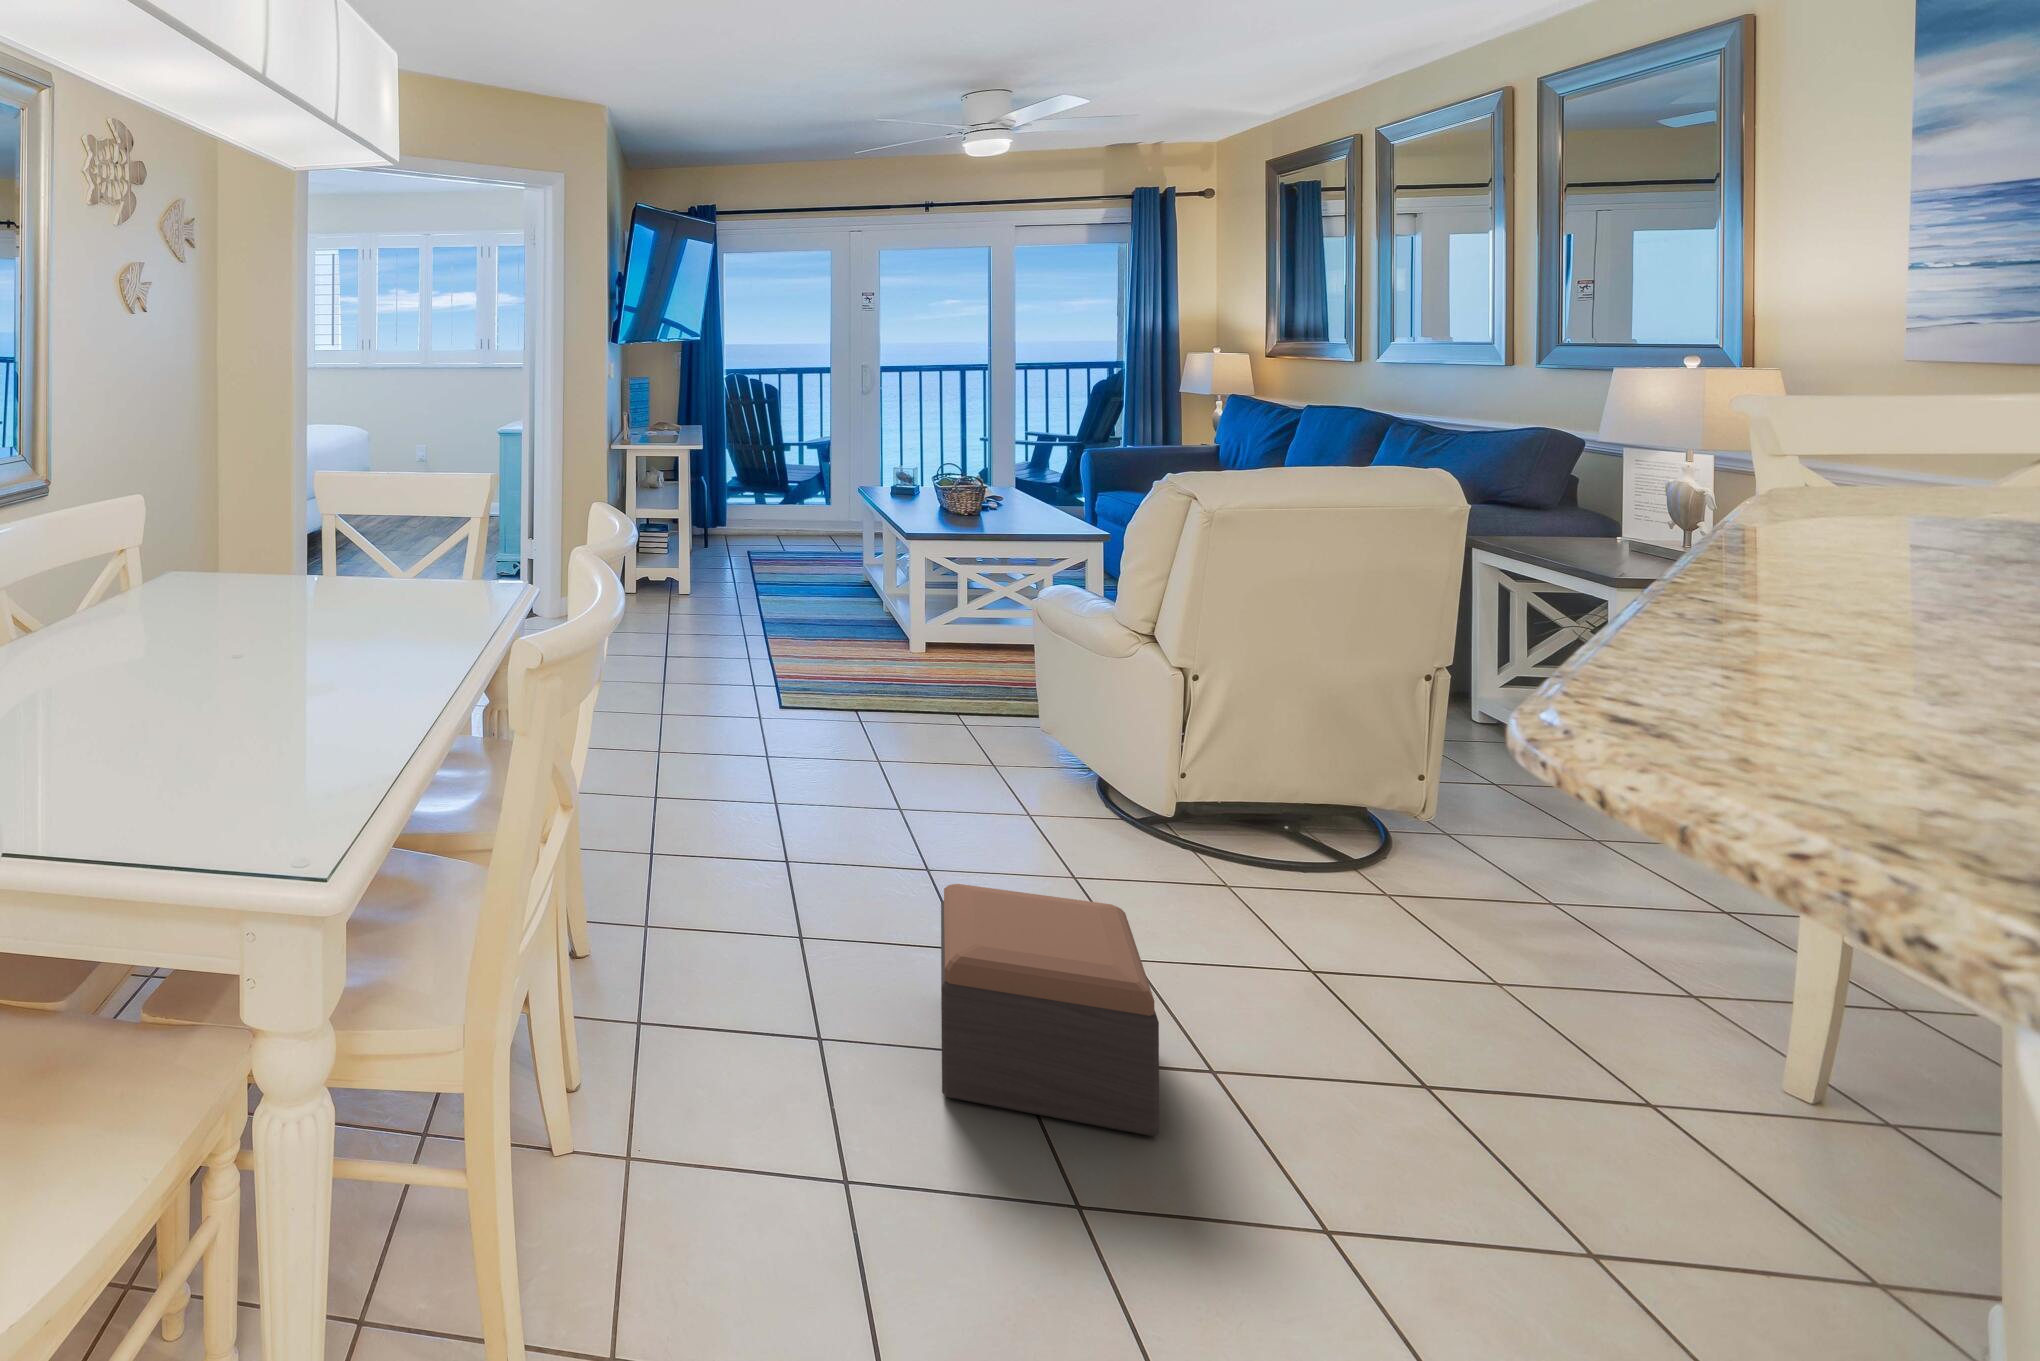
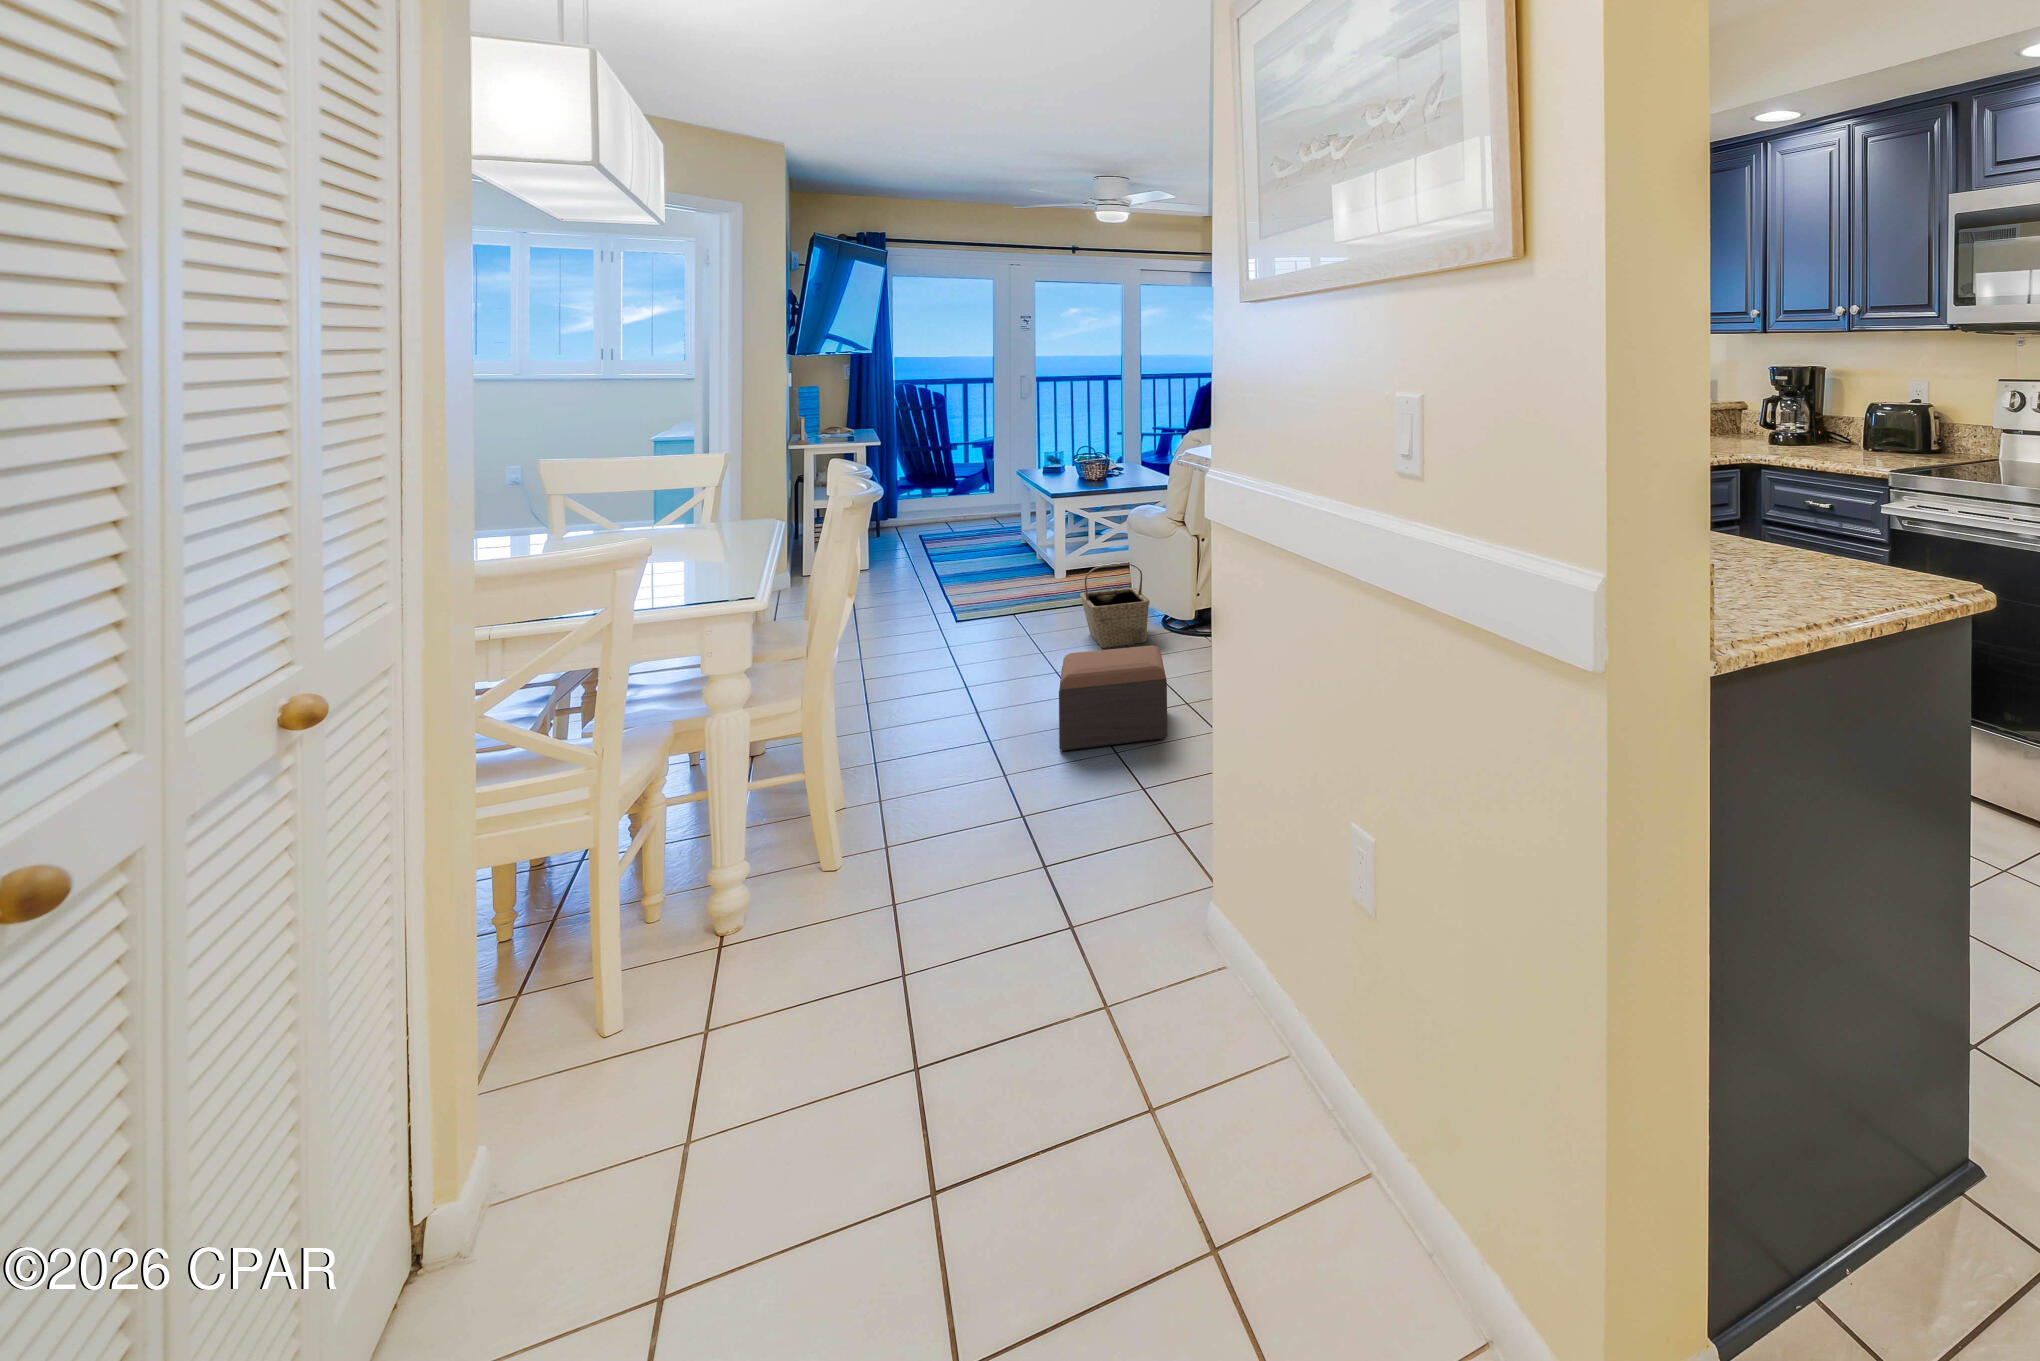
basket: none [955,680,1072,822] -> present [1080,564,1150,648]

